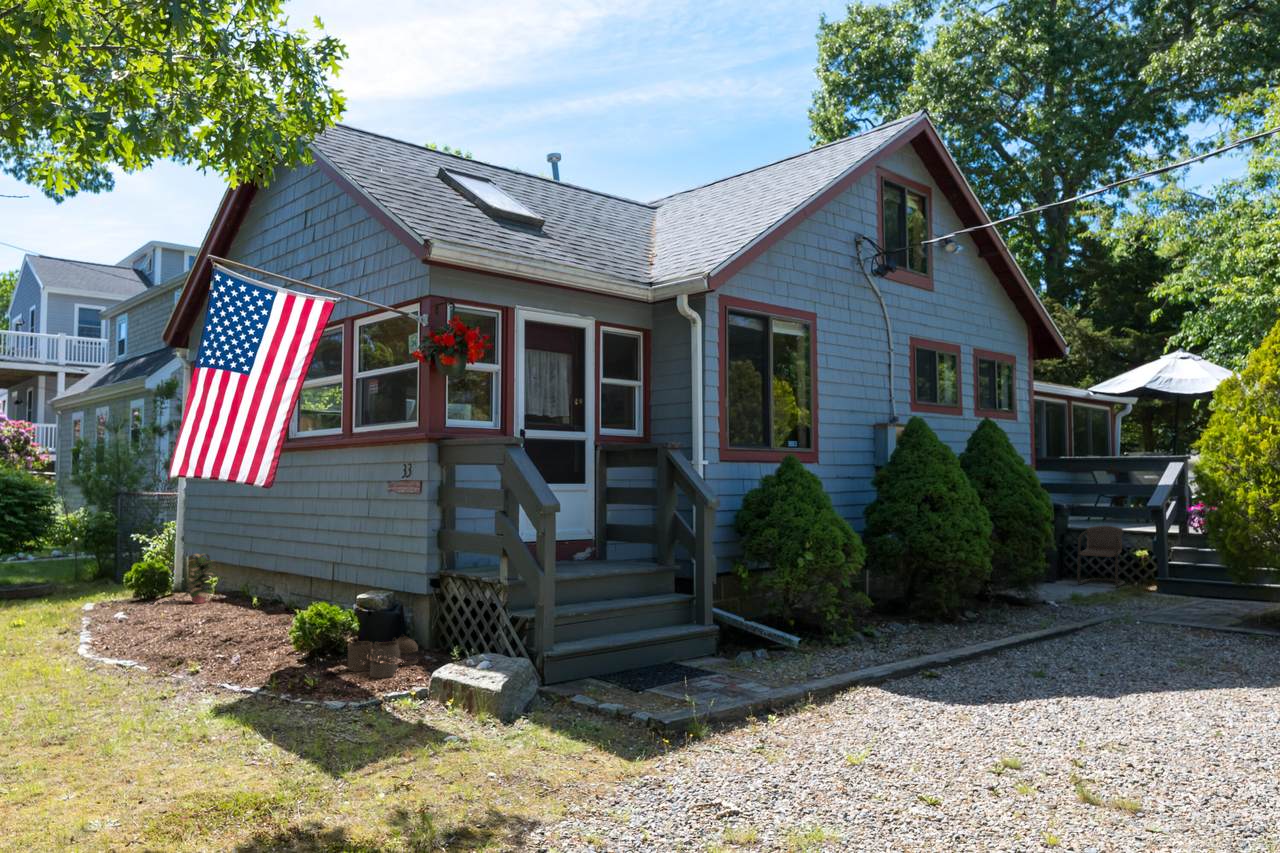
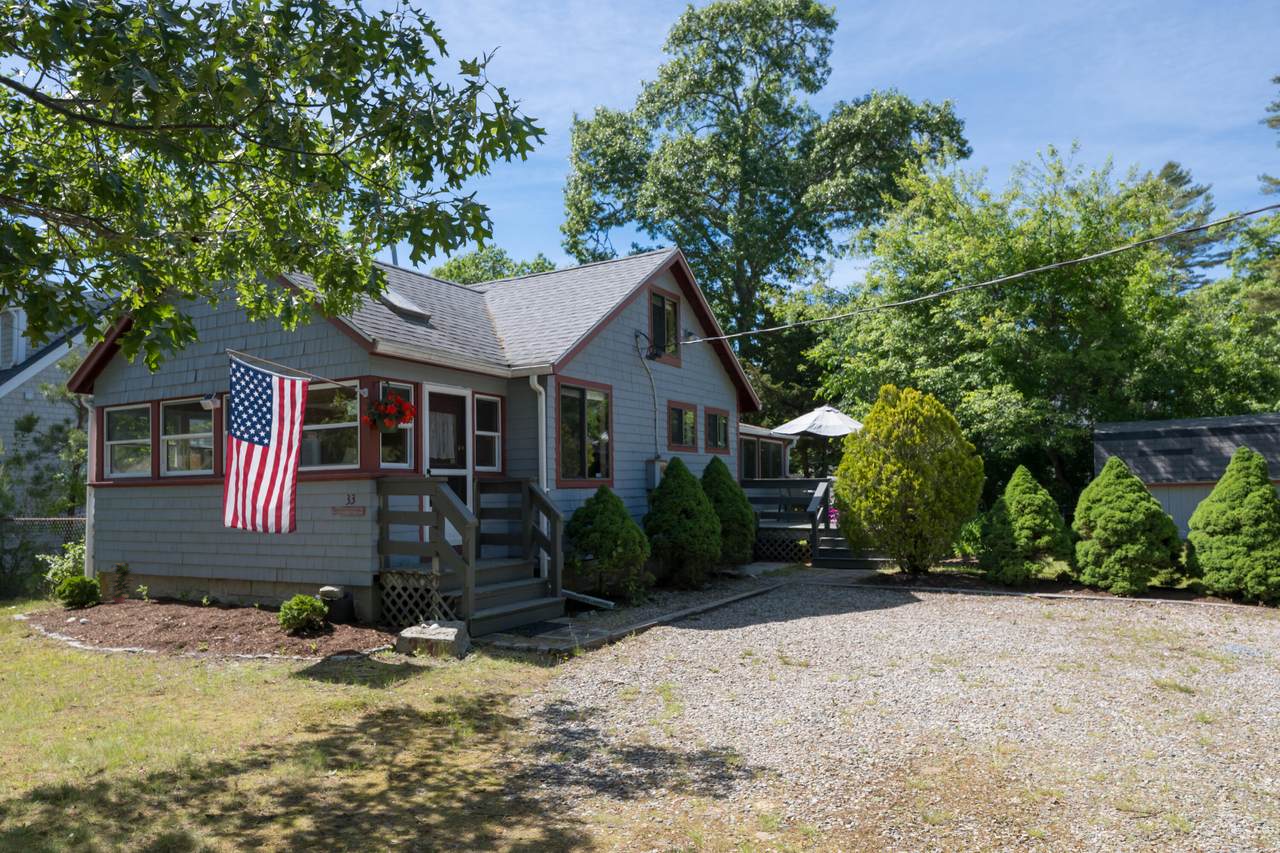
chair: present [1077,525,1125,587] -> none [765,525,794,566]
woven basket: present [348,636,418,678] -> none [319,611,364,640]

